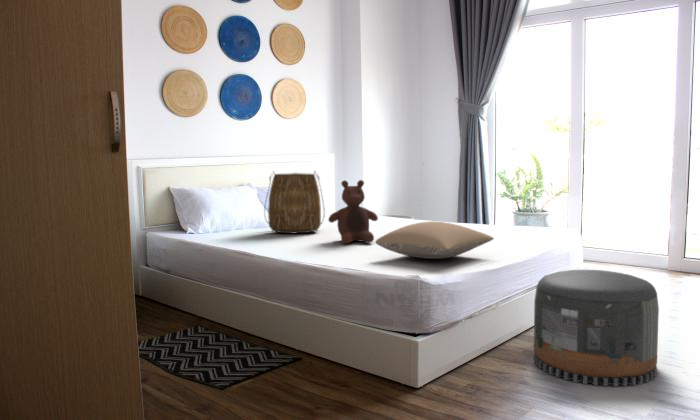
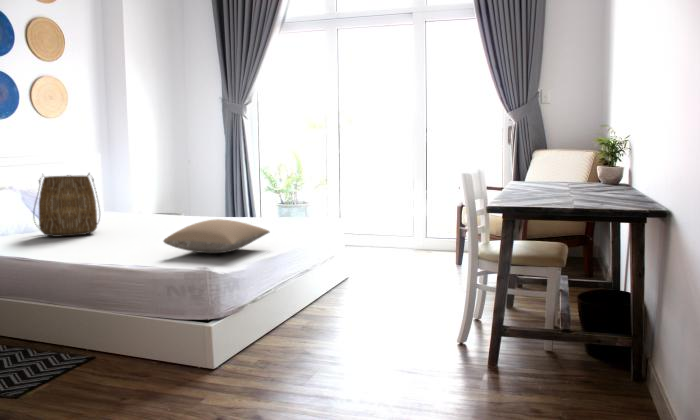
stuffed bear: present [329,180,378,244] -> none [109,182,159,244]
pouf: present [534,270,659,386] -> none [306,253,399,345]

